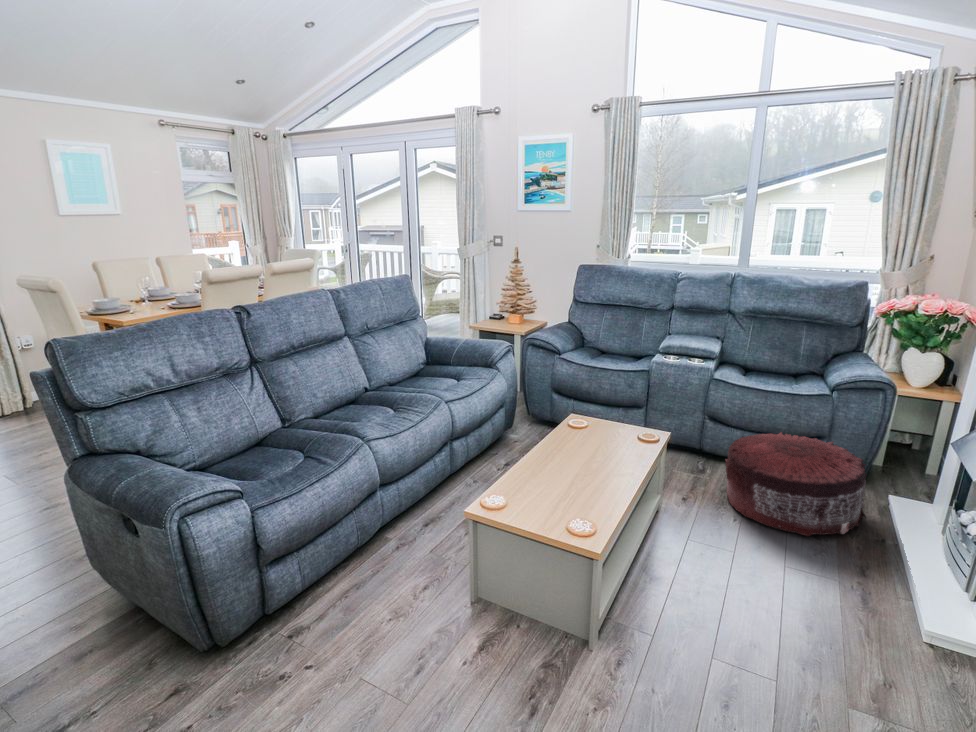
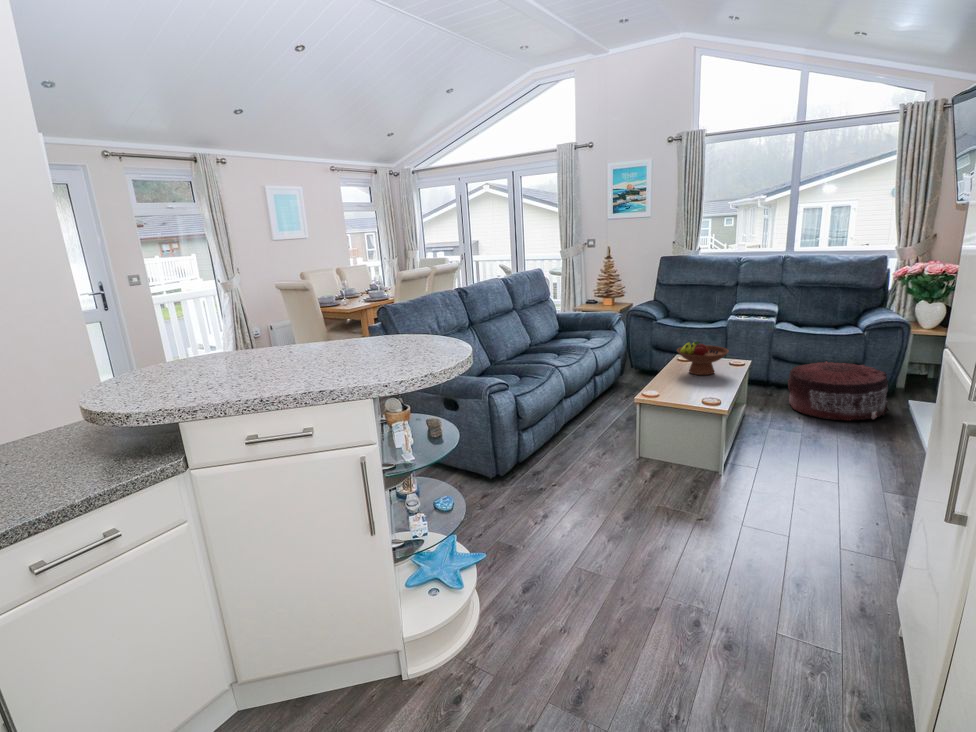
fruit bowl: none [557,406,634,462] -> present [677,342,729,375]

